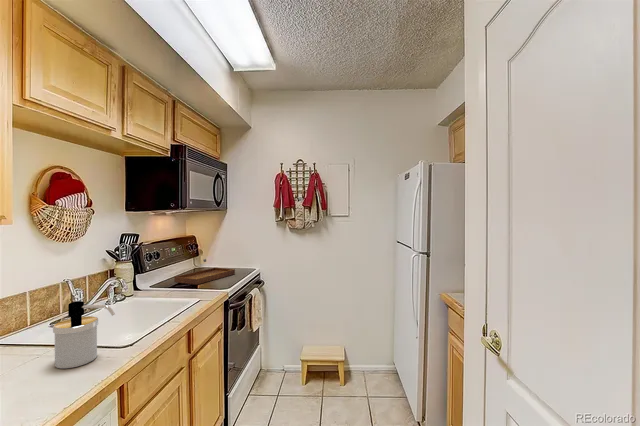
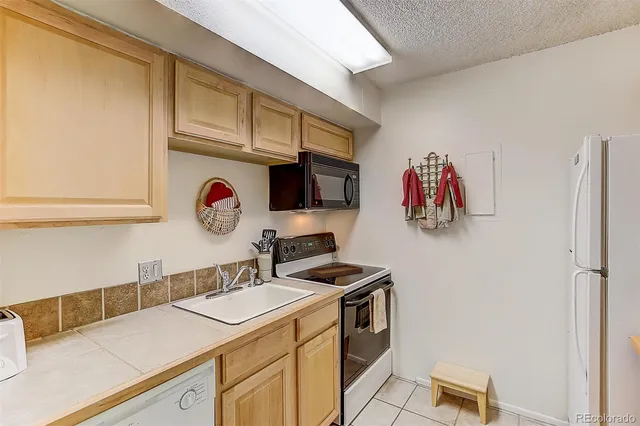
soap dispenser: present [53,301,115,369] -> none [186,282,221,332]

